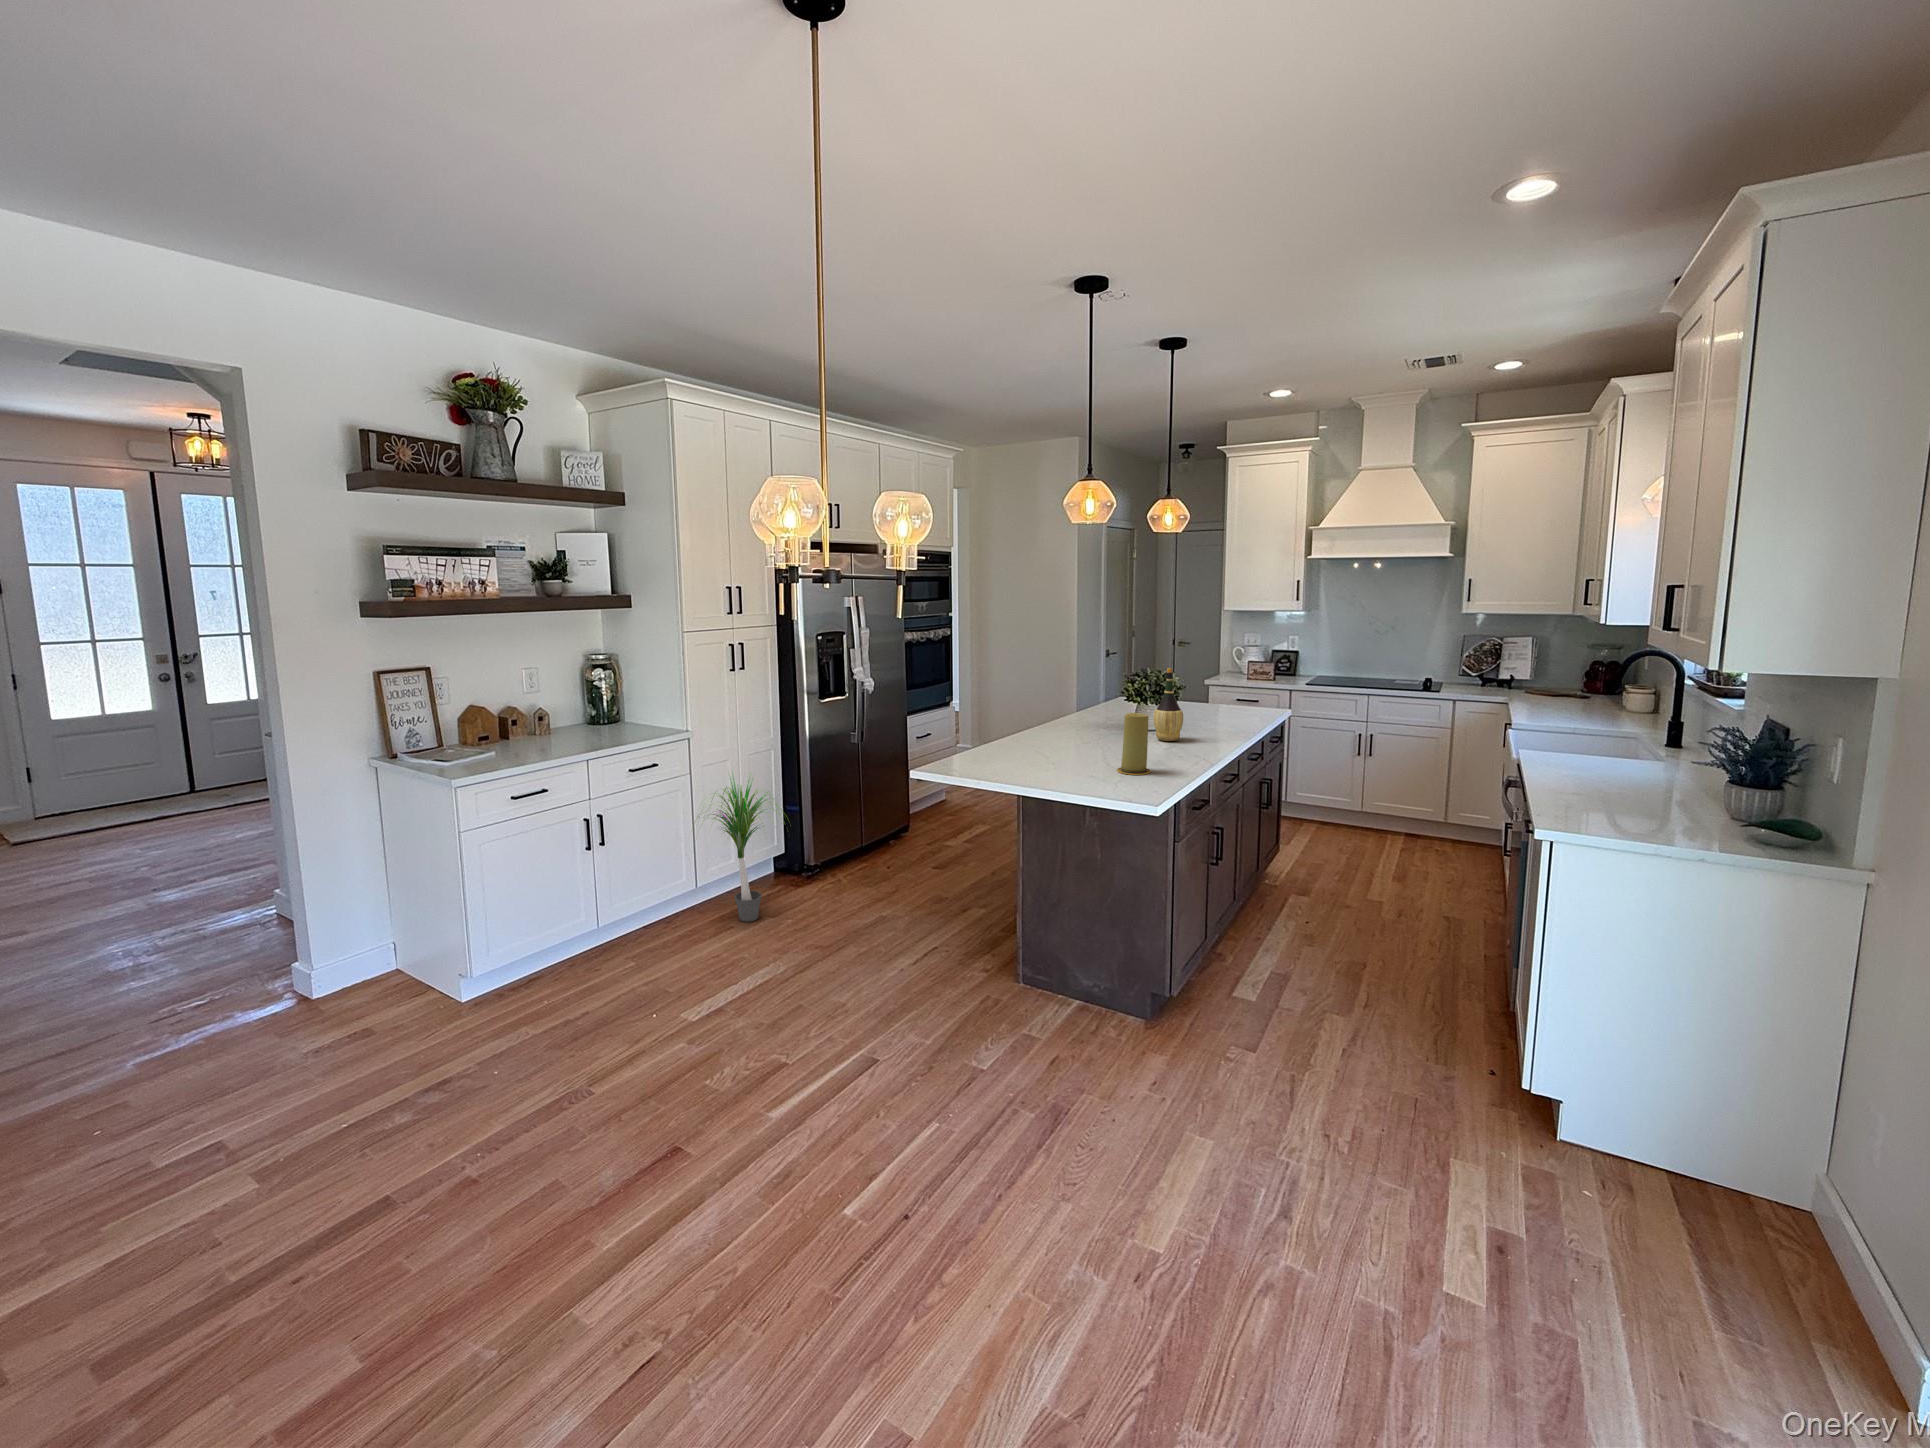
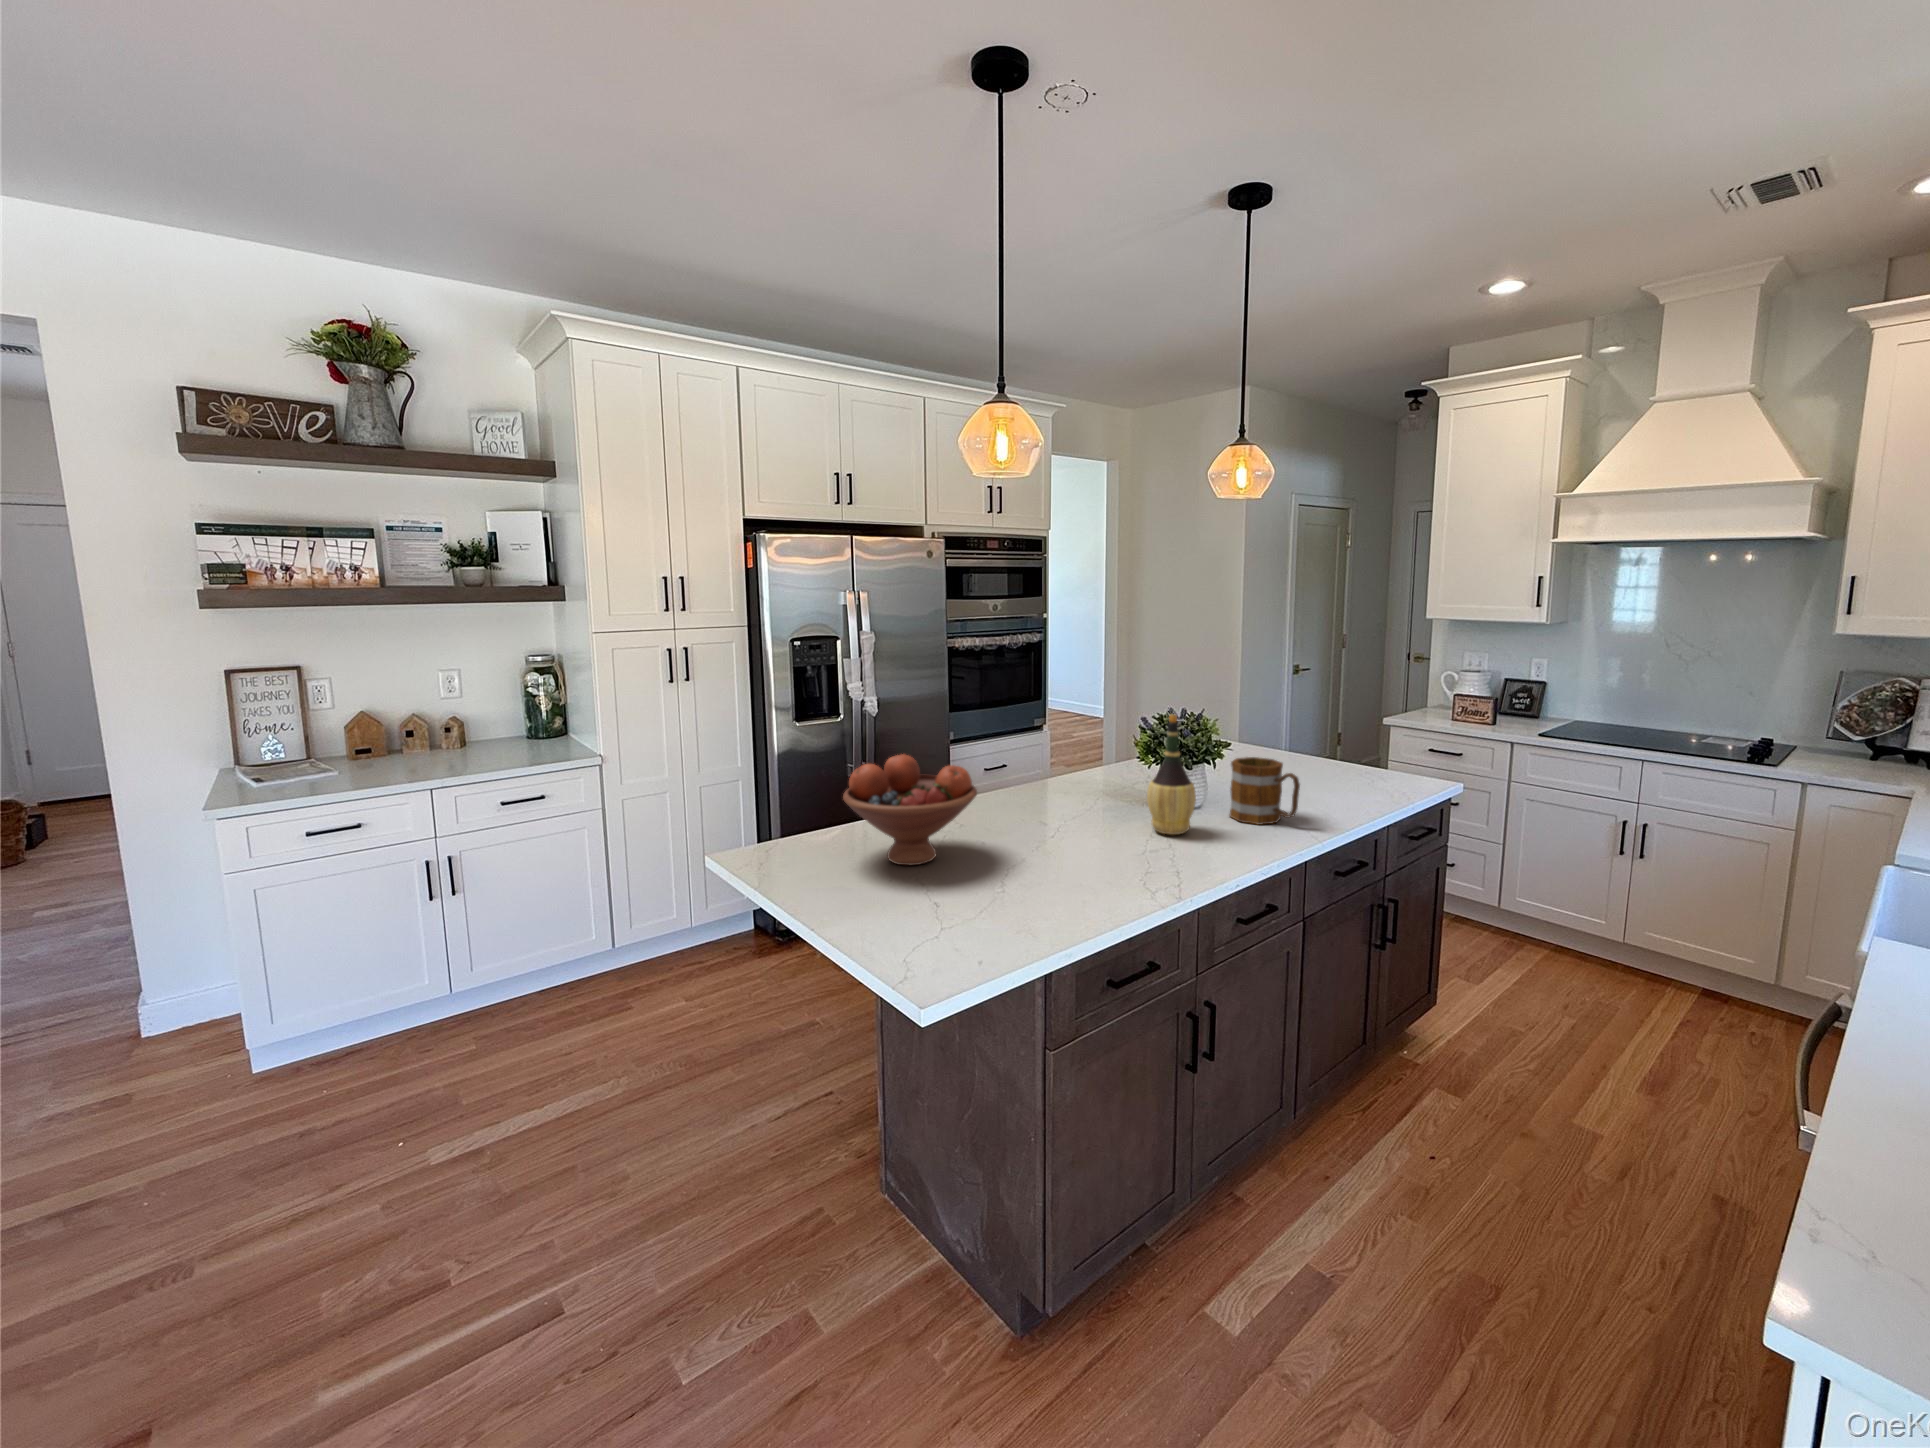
mug: none [1188,695,1234,734] -> present [1230,757,1300,825]
fruit bowl: none [1005,698,1088,763] -> present [843,754,977,865]
candle: present [1117,713,1151,775] -> none [983,797,1040,910]
potted plant: present [695,773,782,922] -> none [567,807,713,1010]

